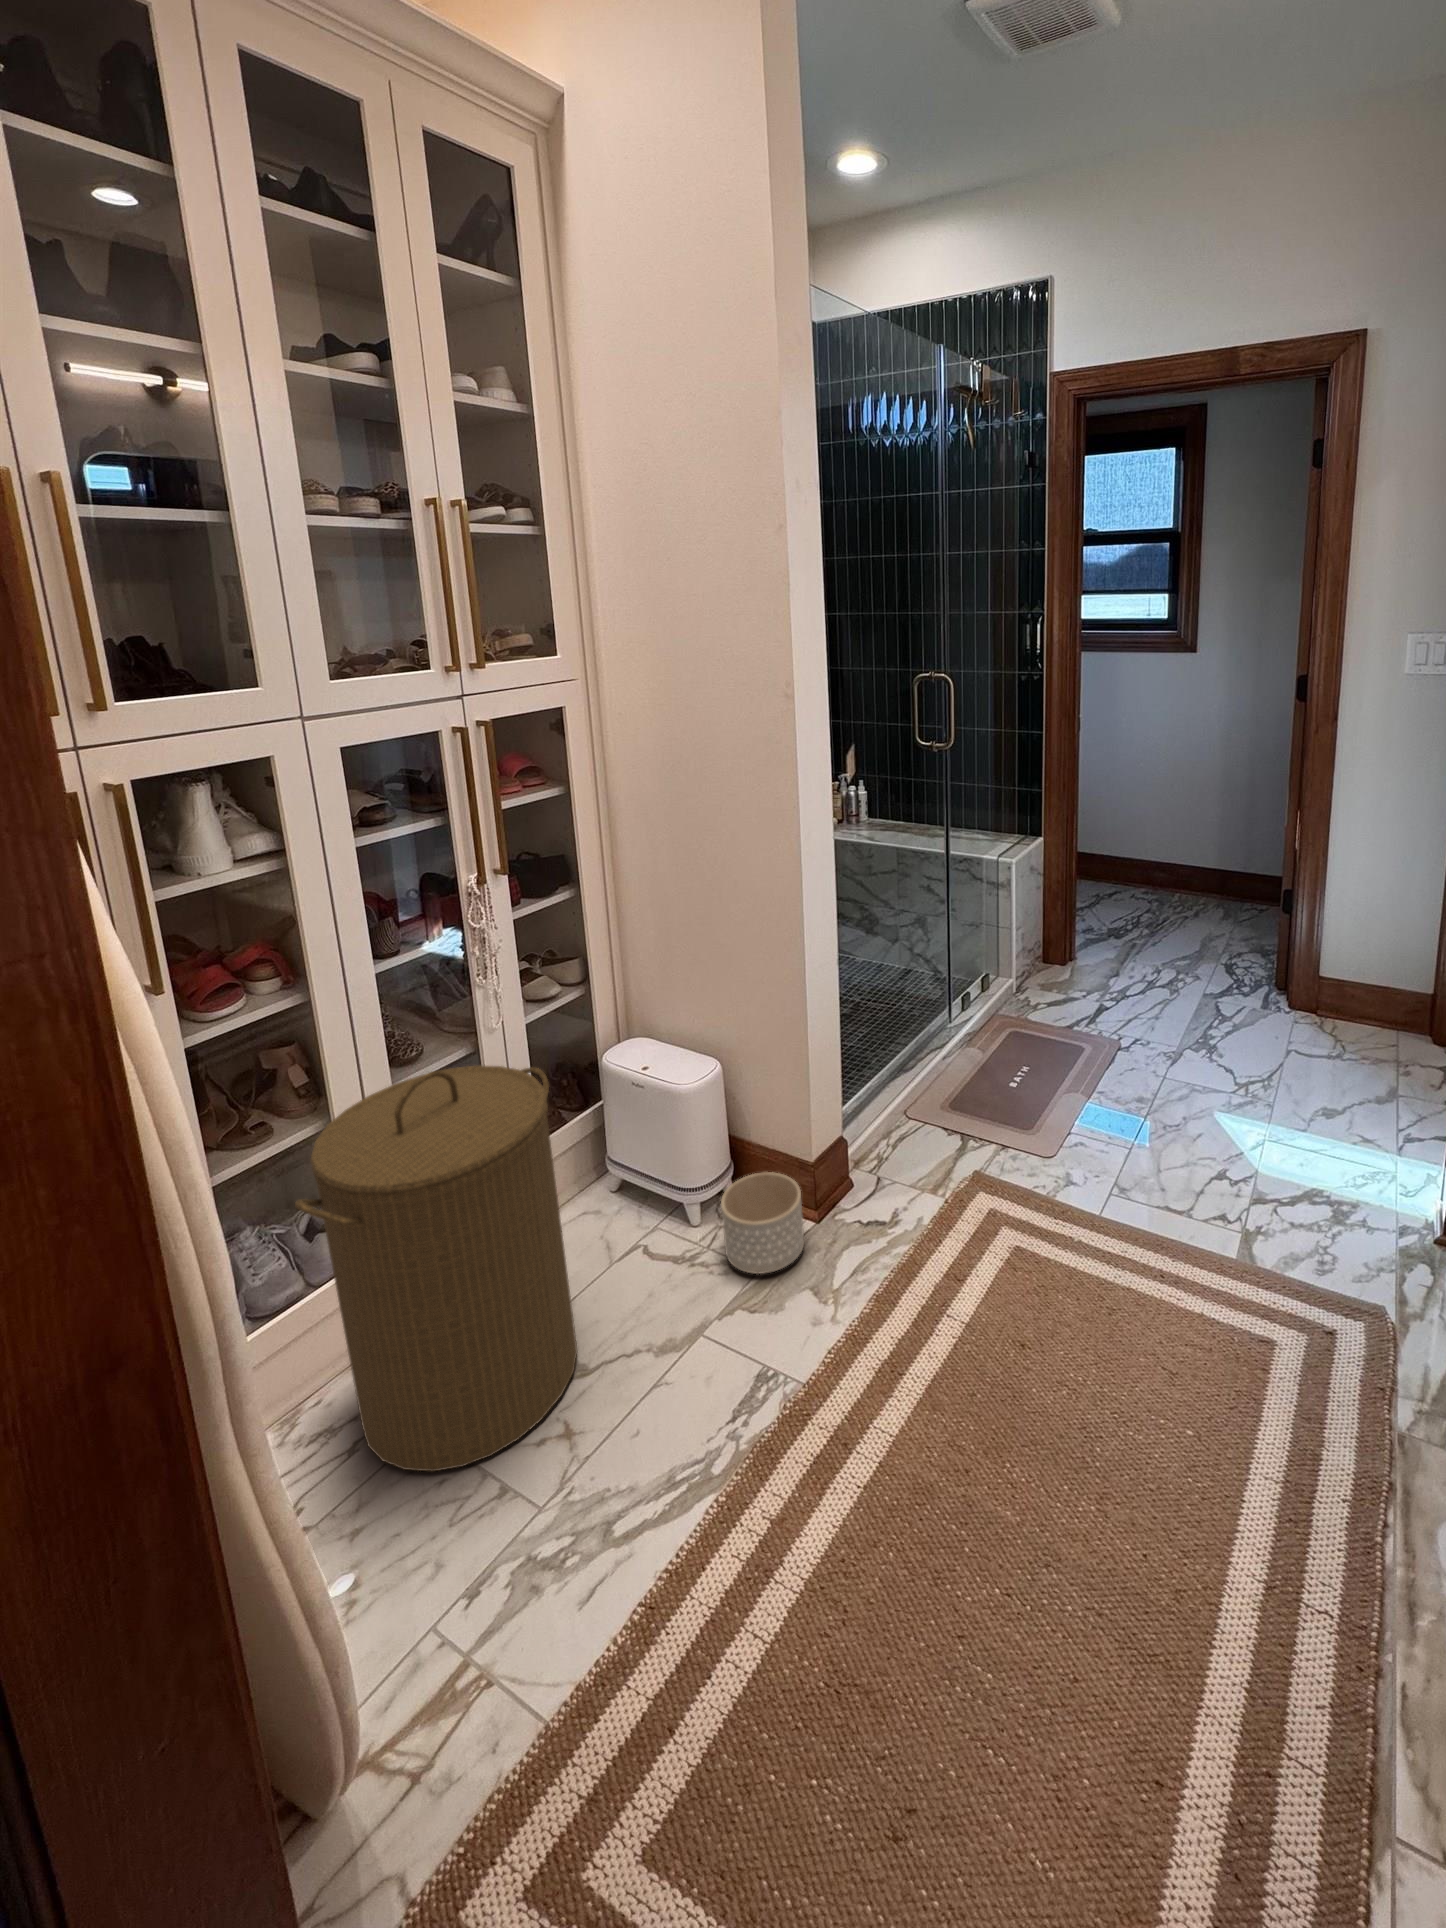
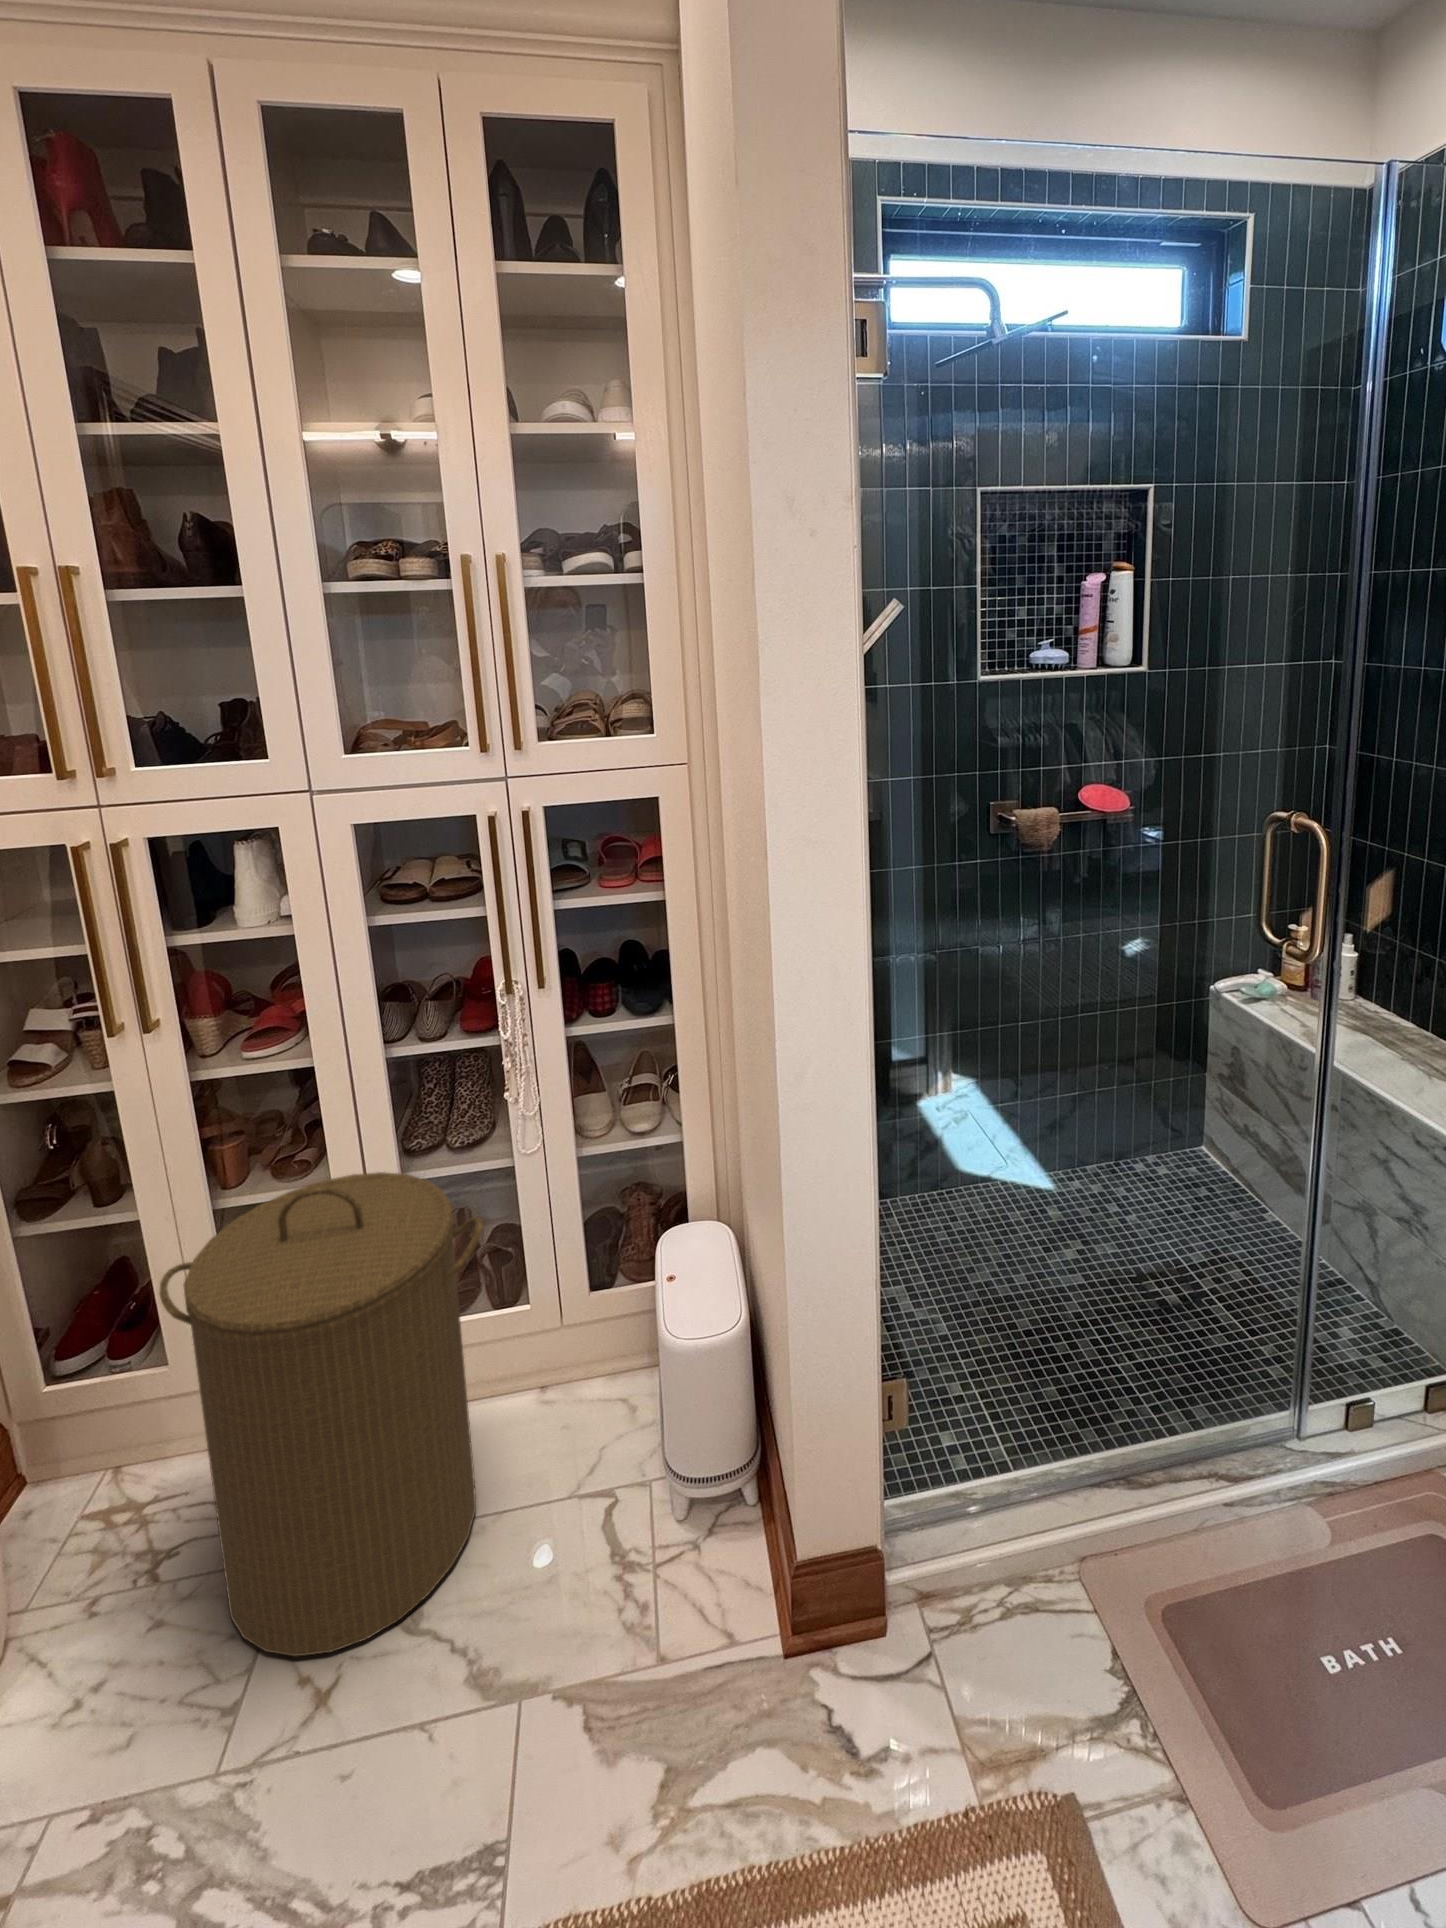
planter: present [721,1172,804,1274] -> none [631,1506,754,1696]

